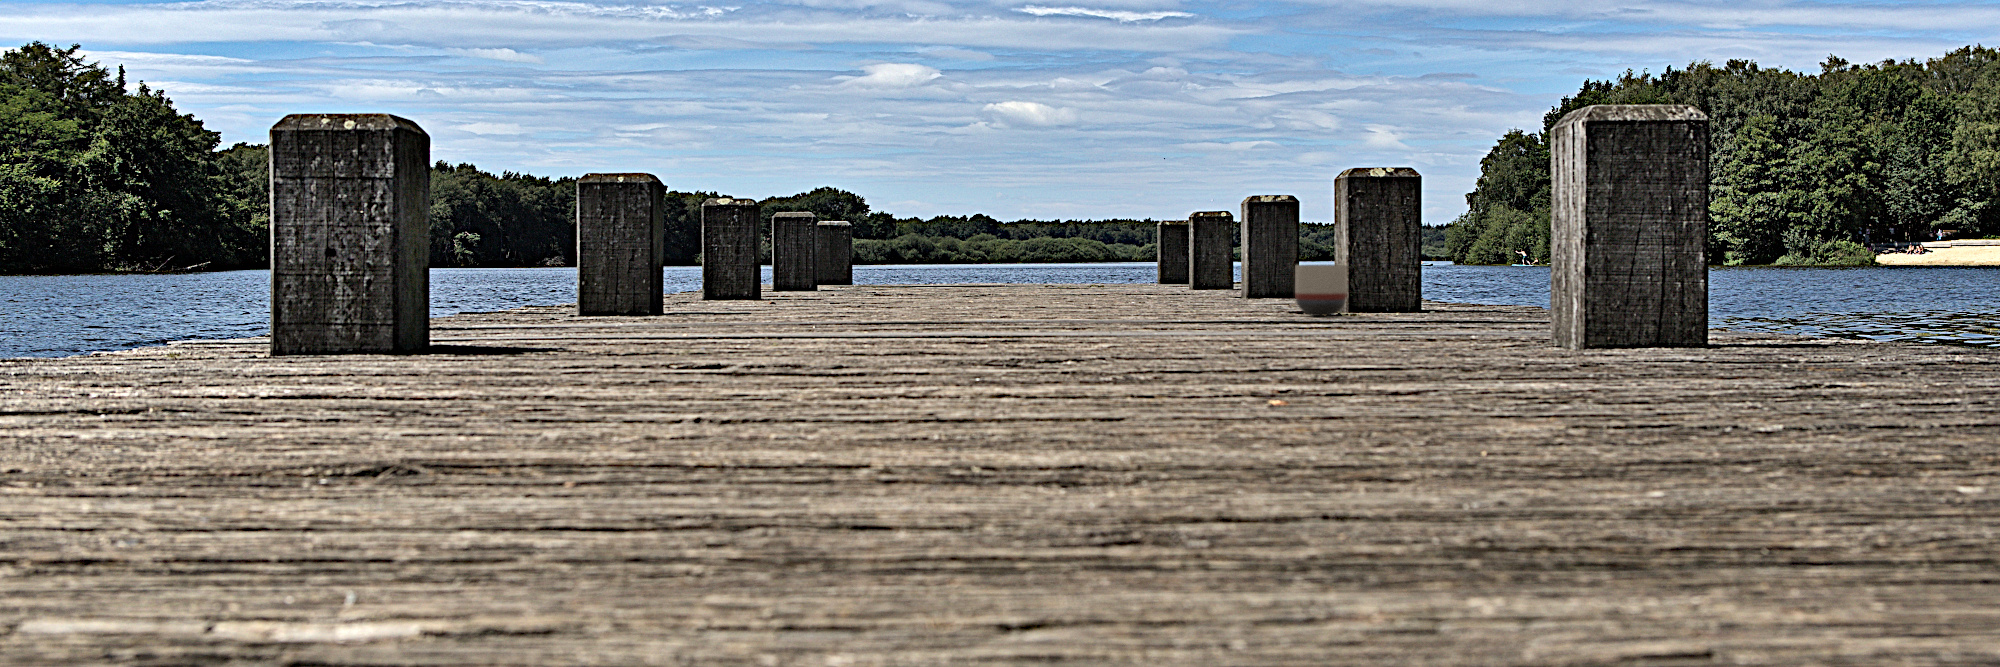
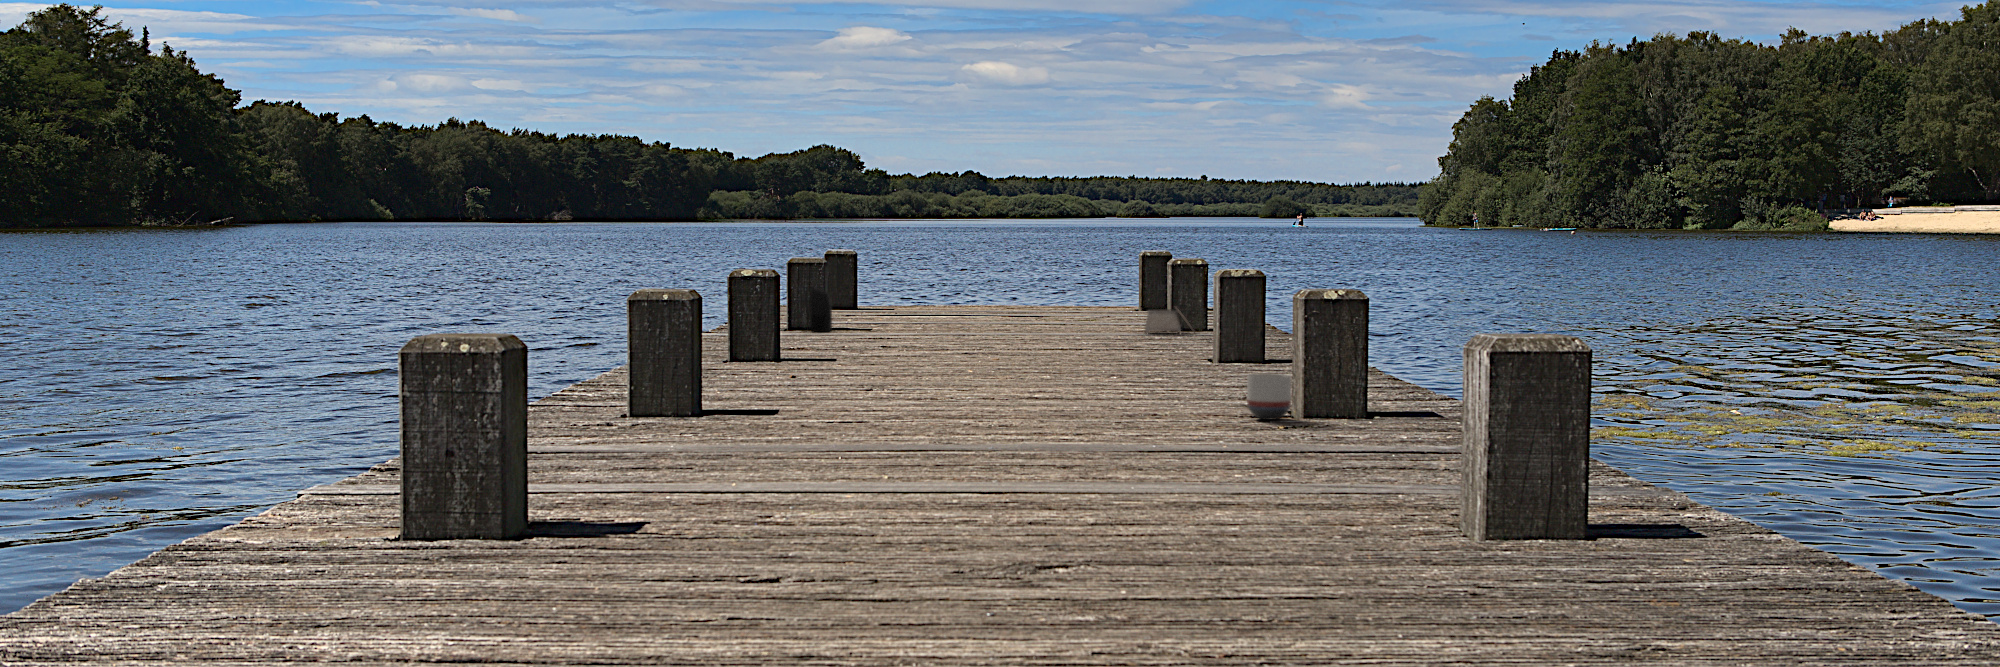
backpack: none [789,238,825,289] -> present [805,288,832,332]
basket: none [1180,256,1238,288] -> present [1145,309,1194,334]

